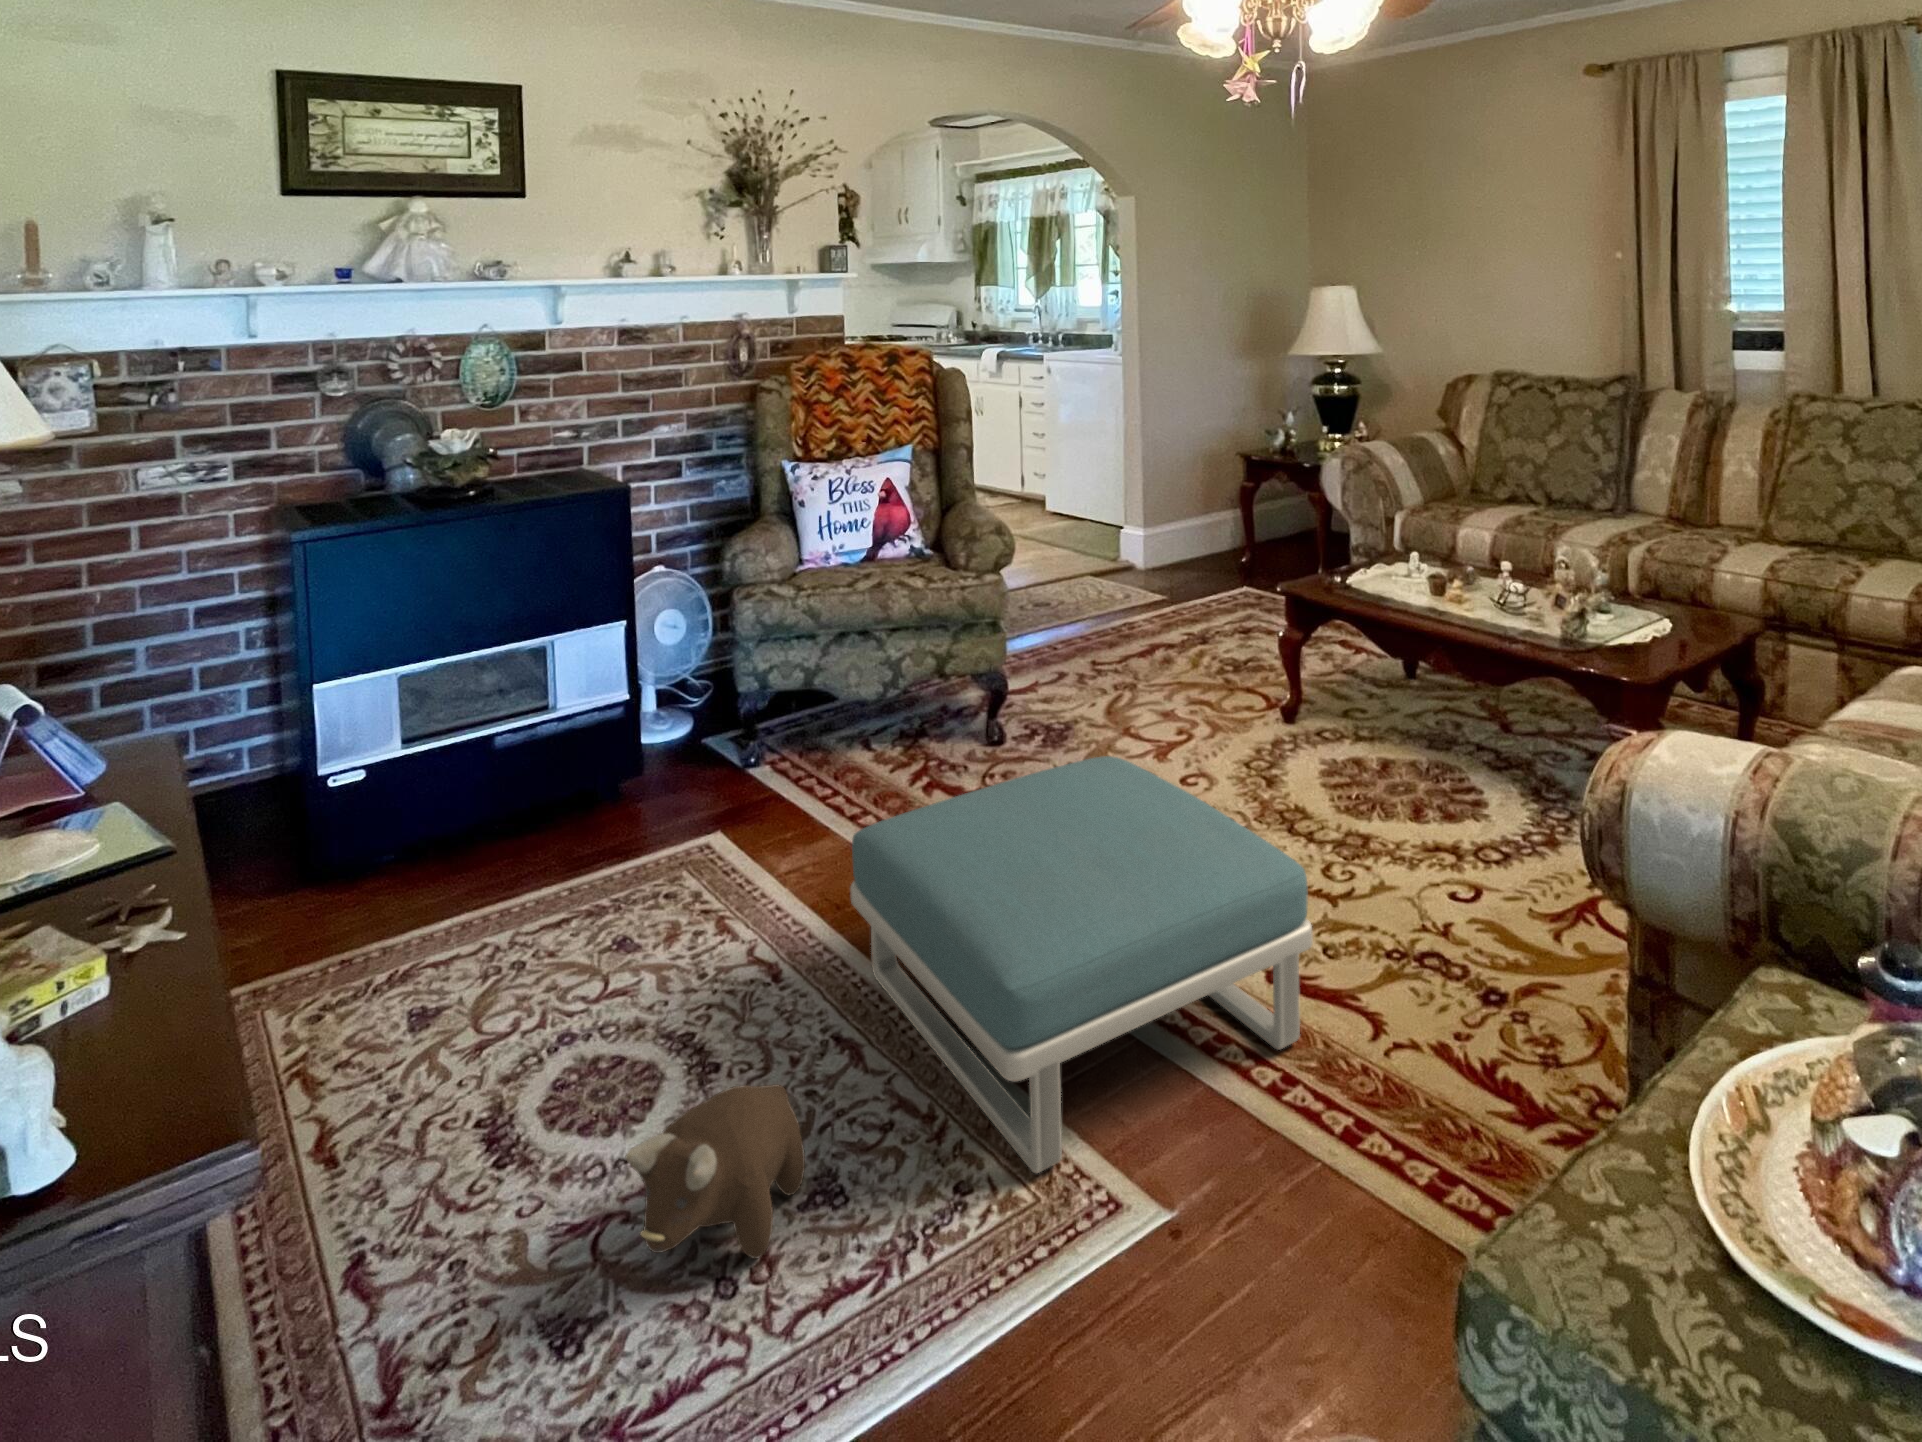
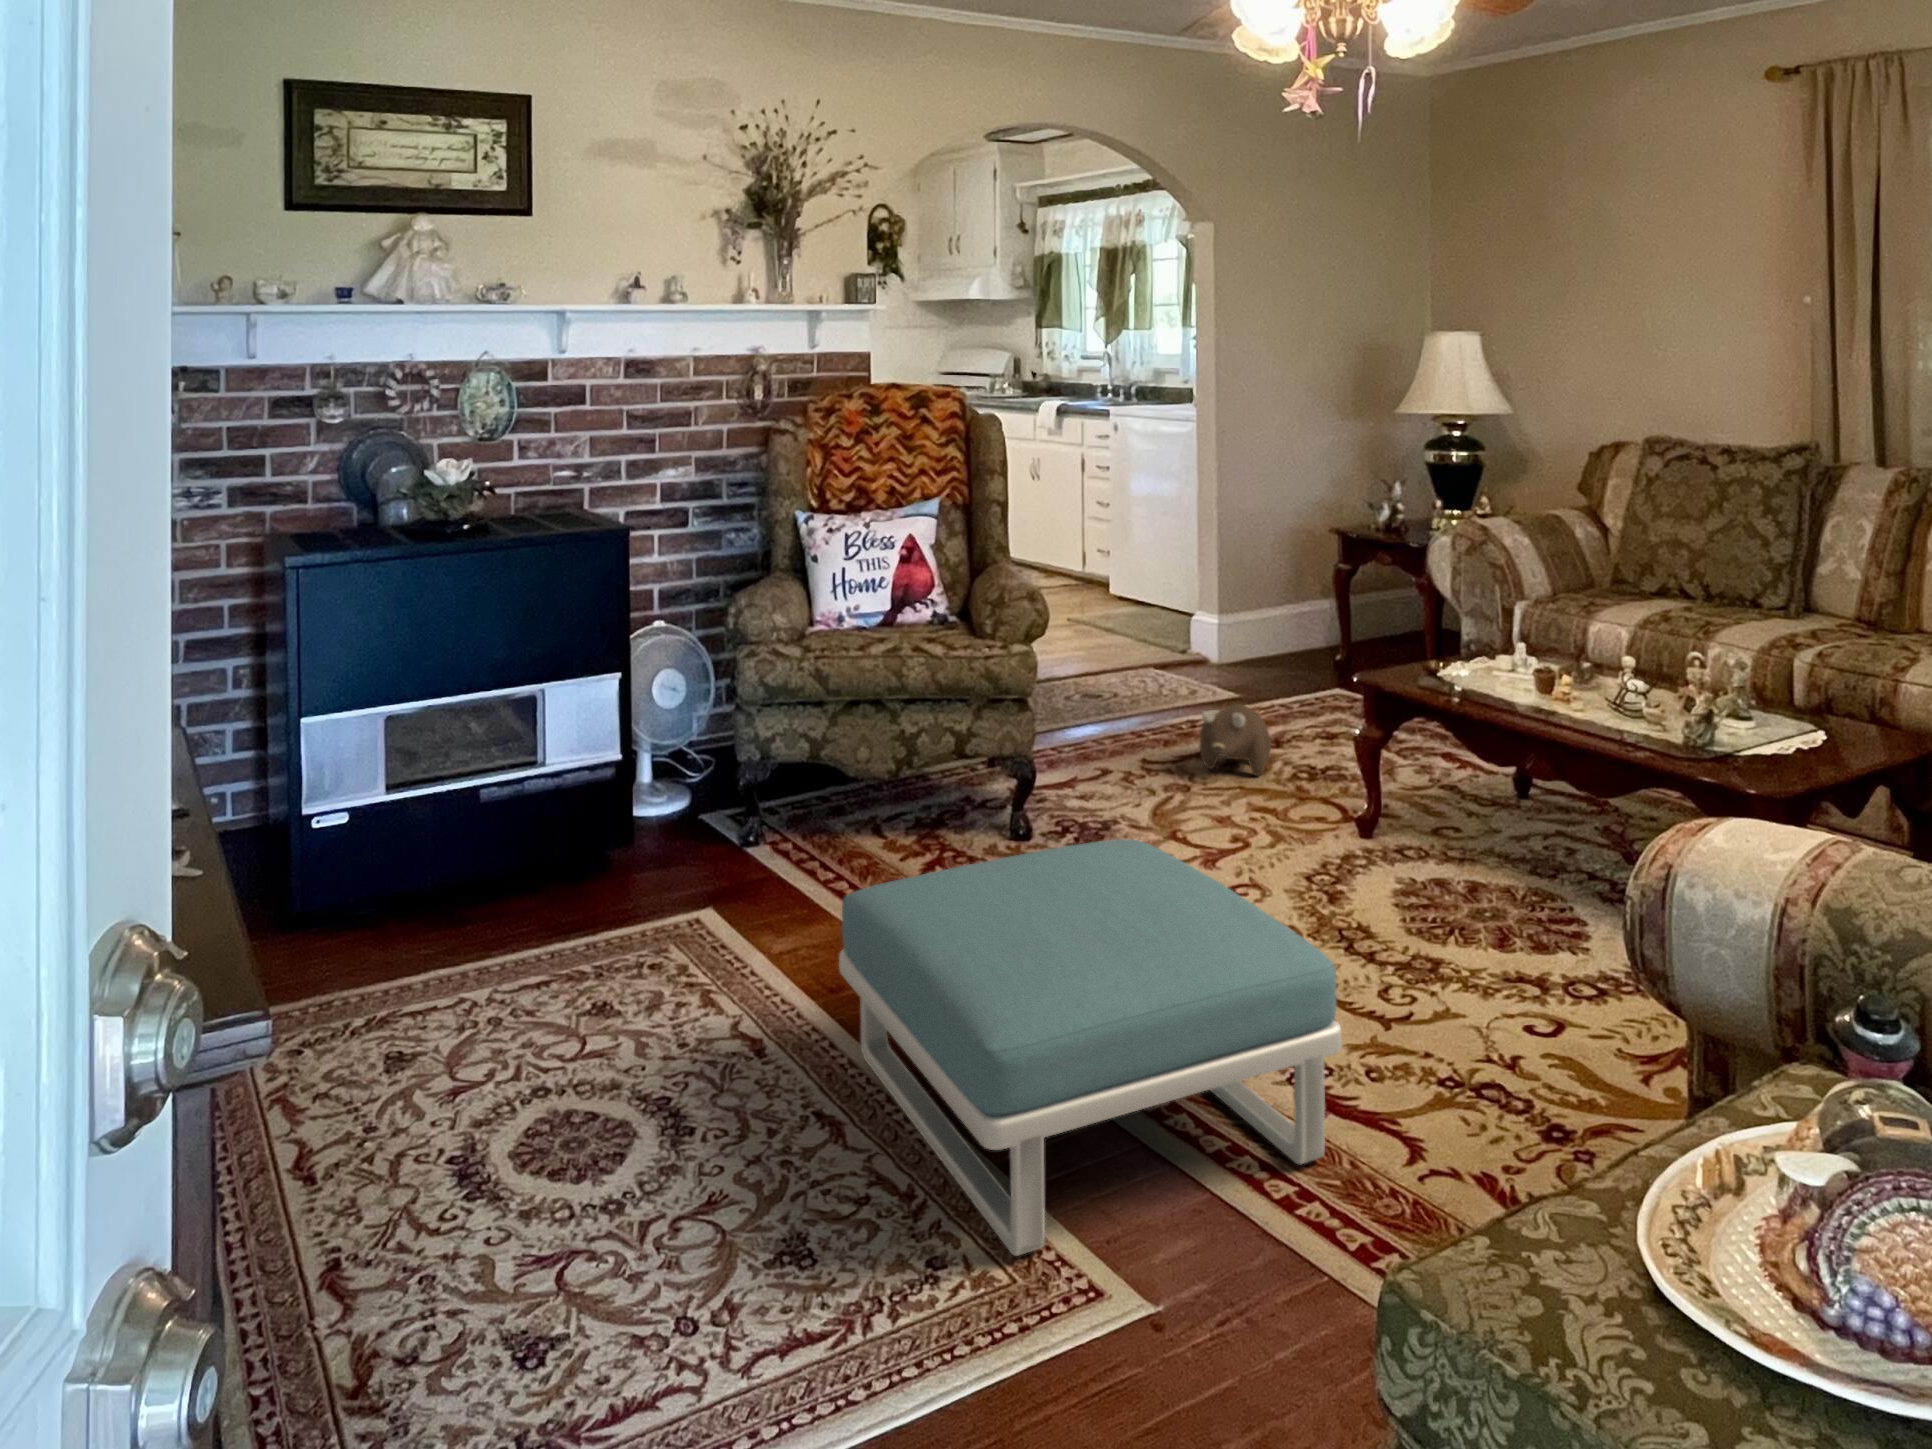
plush toy: present [626,1084,805,1259] -> present [1200,704,1271,776]

